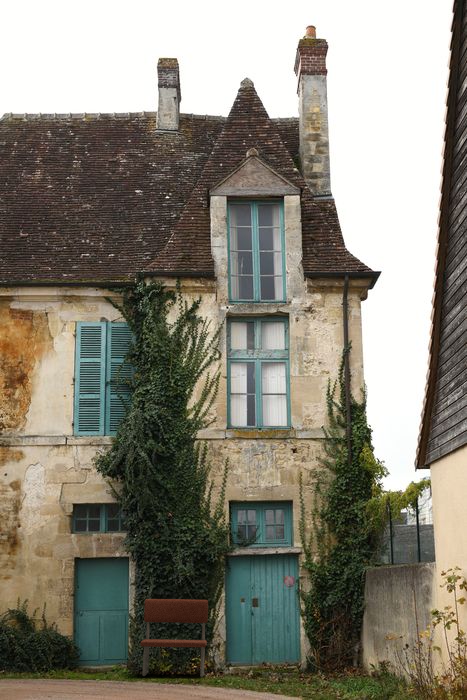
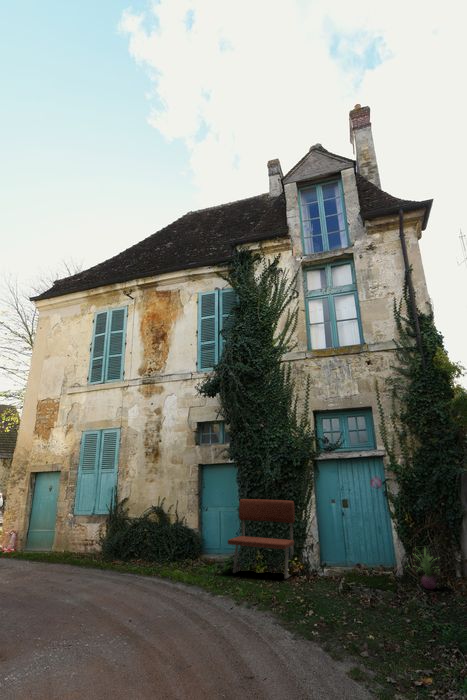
decorative plant: none [314,640,350,675] -> present [420,550,436,589]

